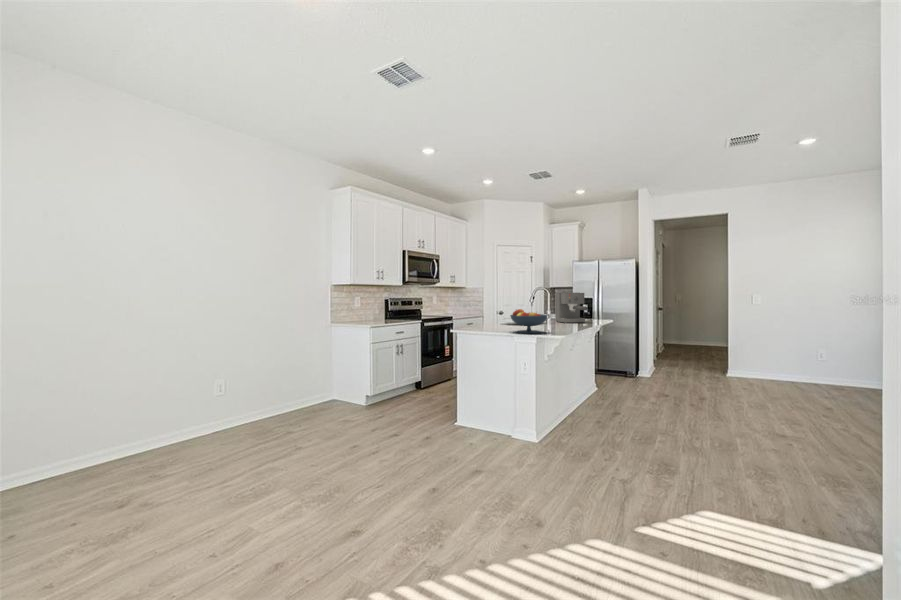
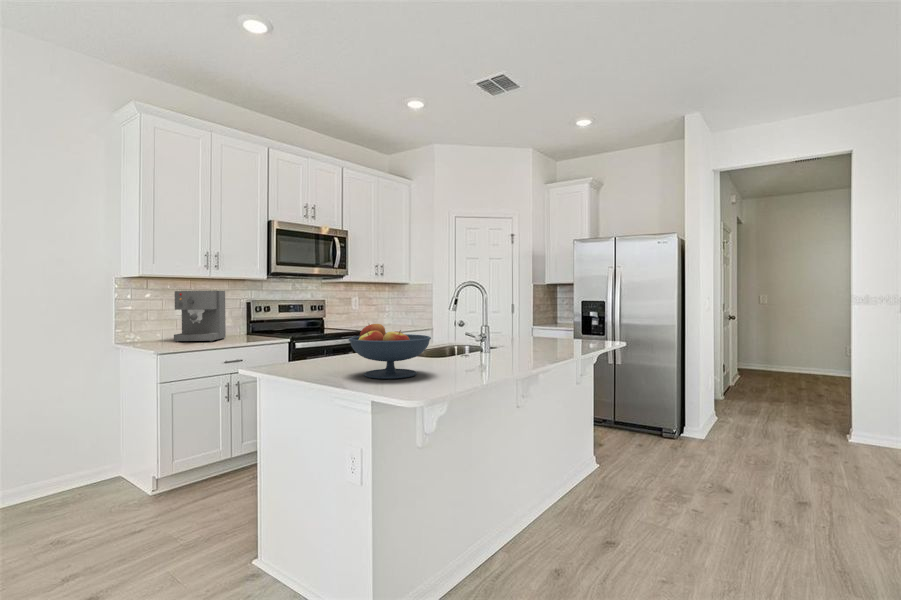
coffee maker: present [555,293,586,323] -> present [174,291,226,342]

